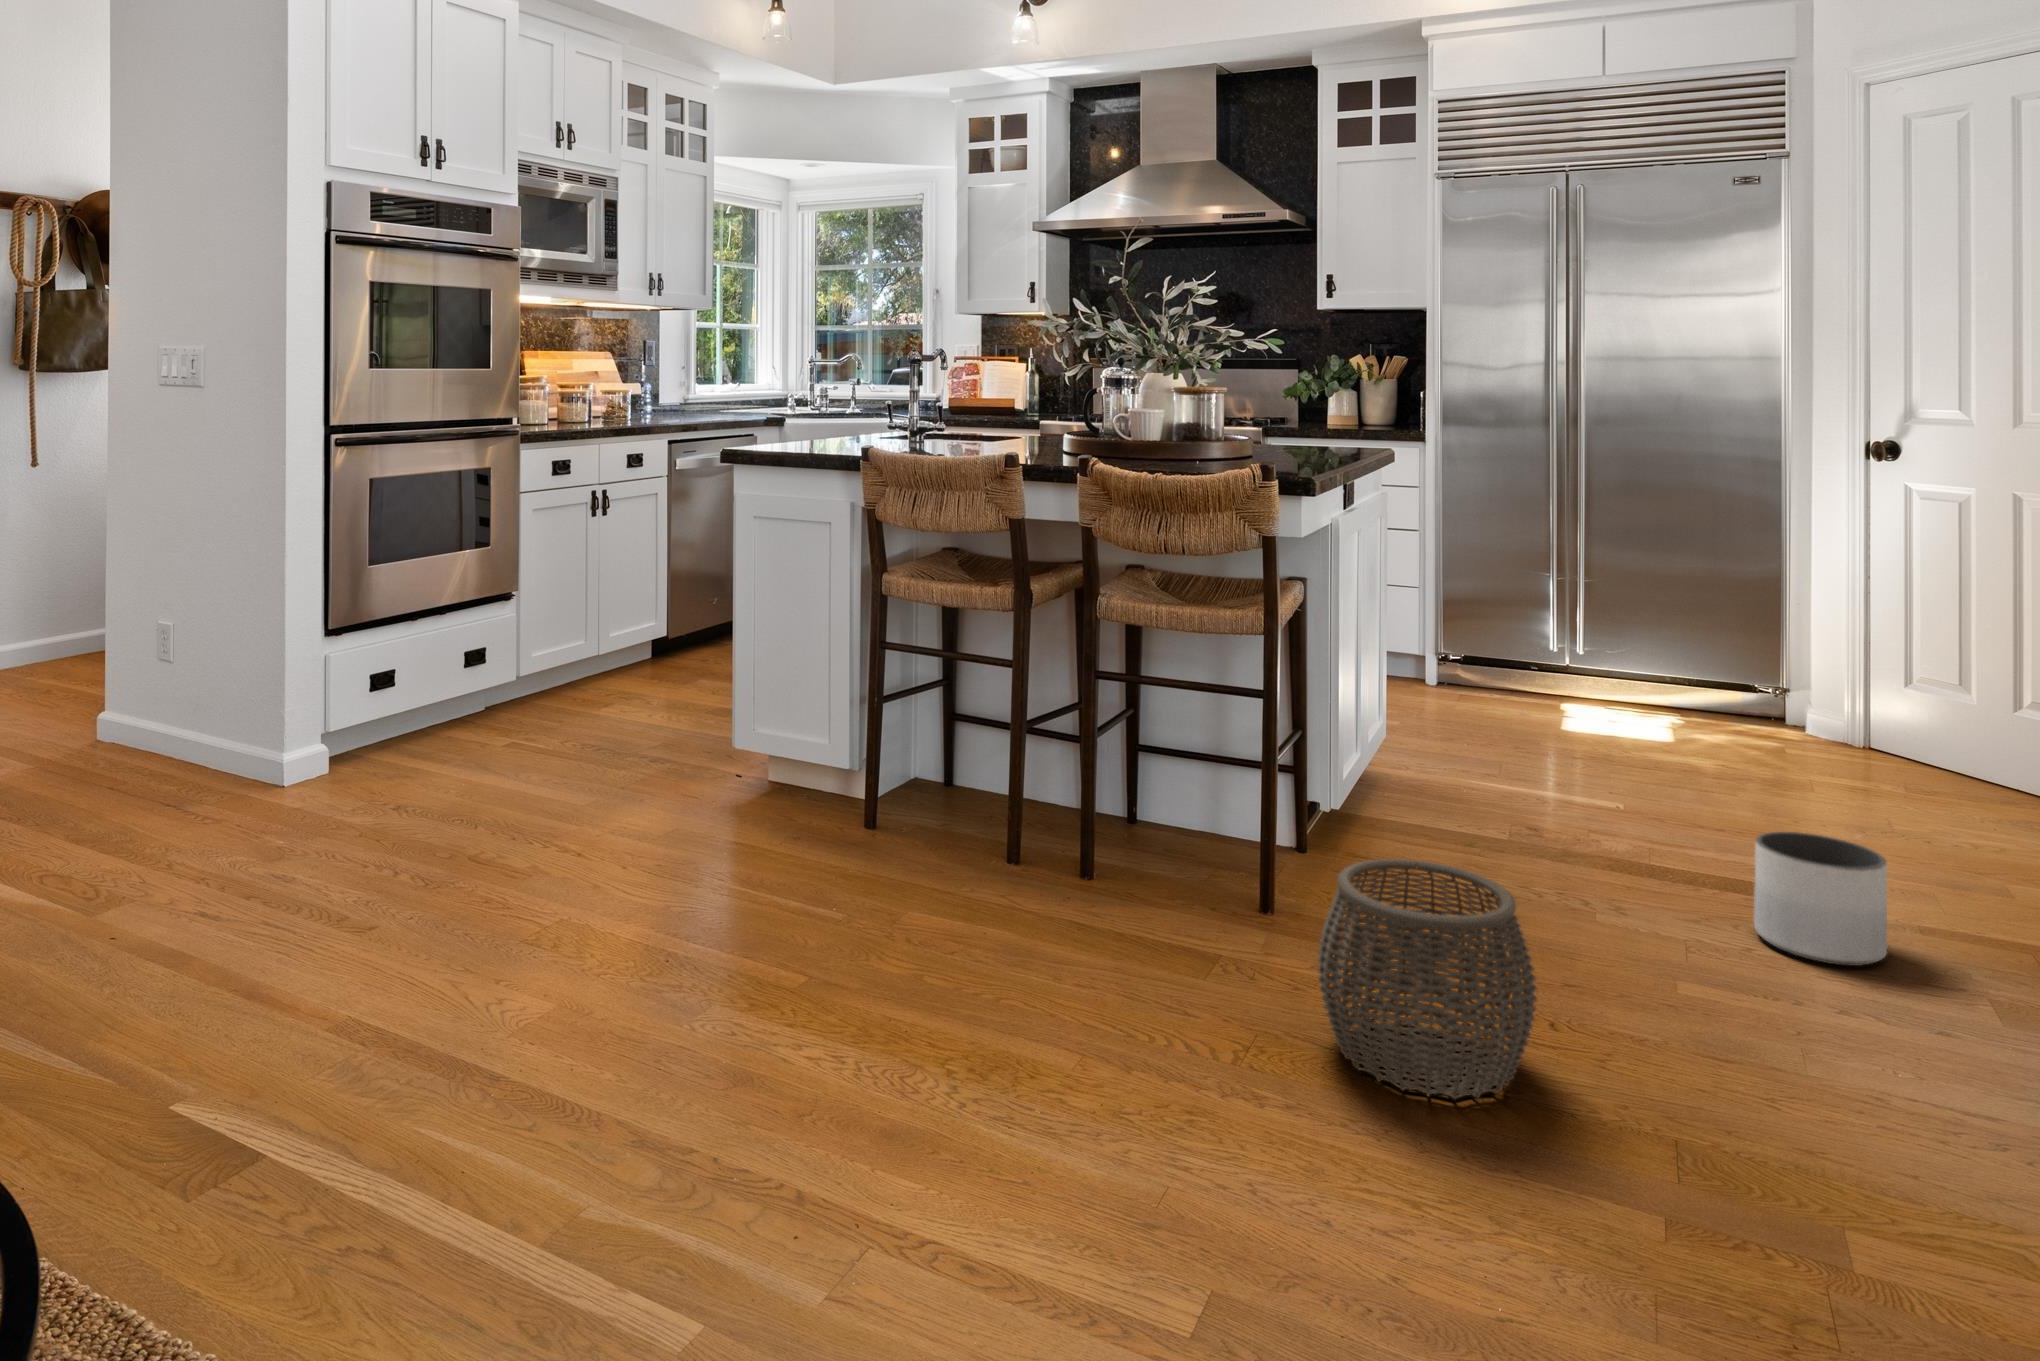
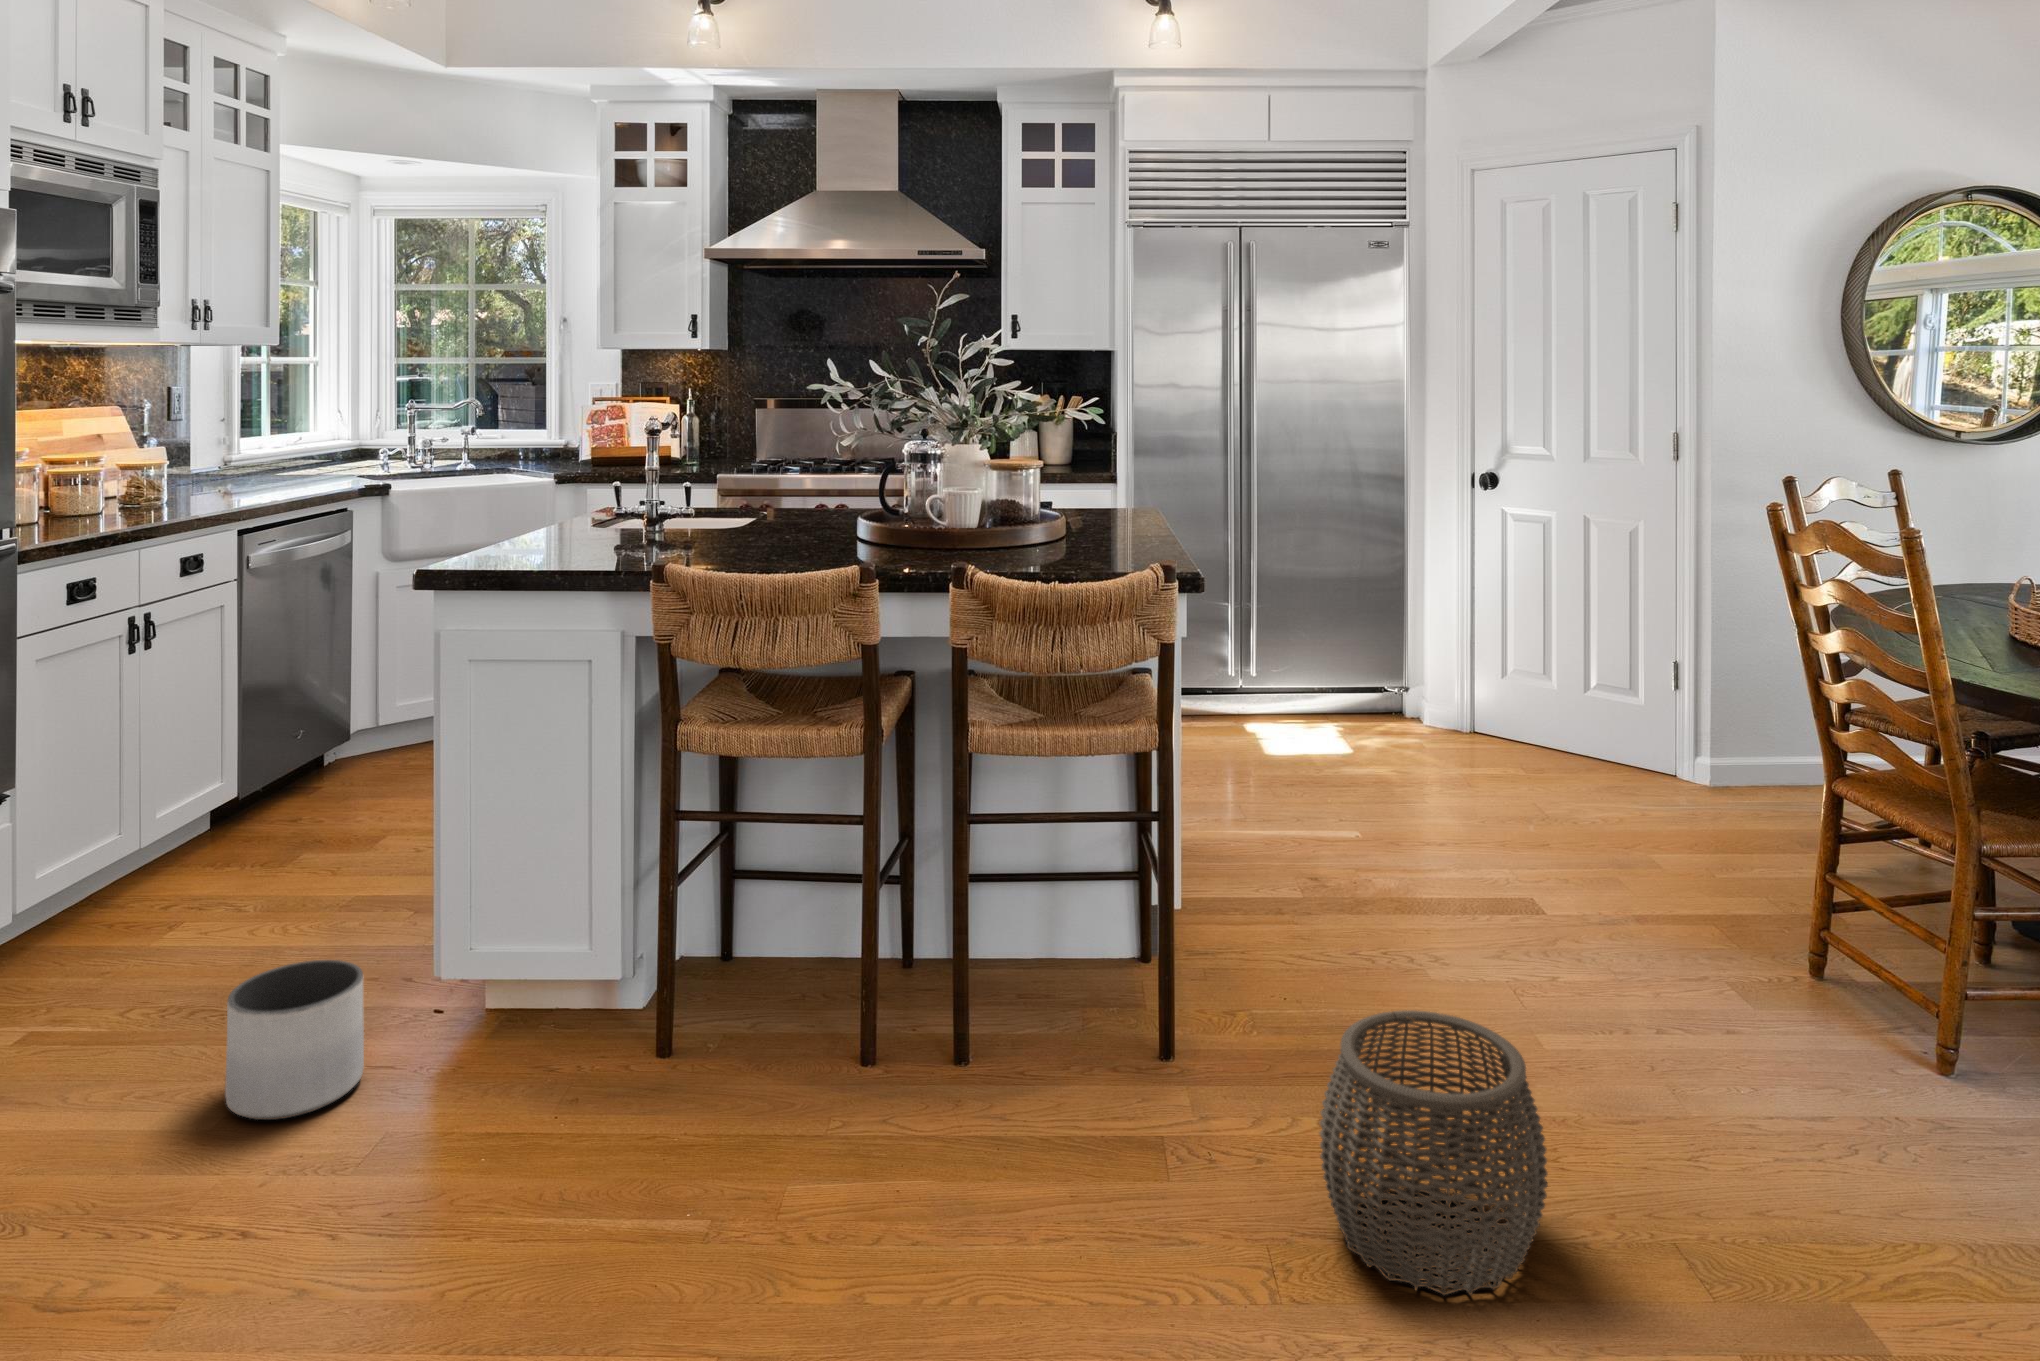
planter: present [1754,832,1887,966] -> present [225,960,364,1120]

